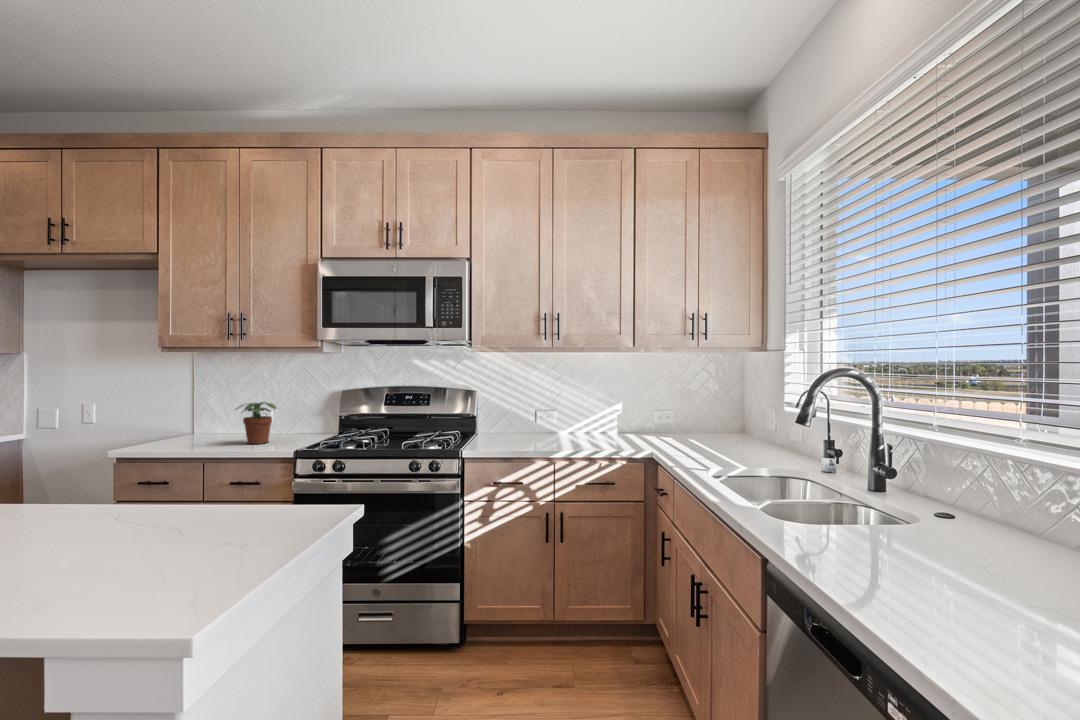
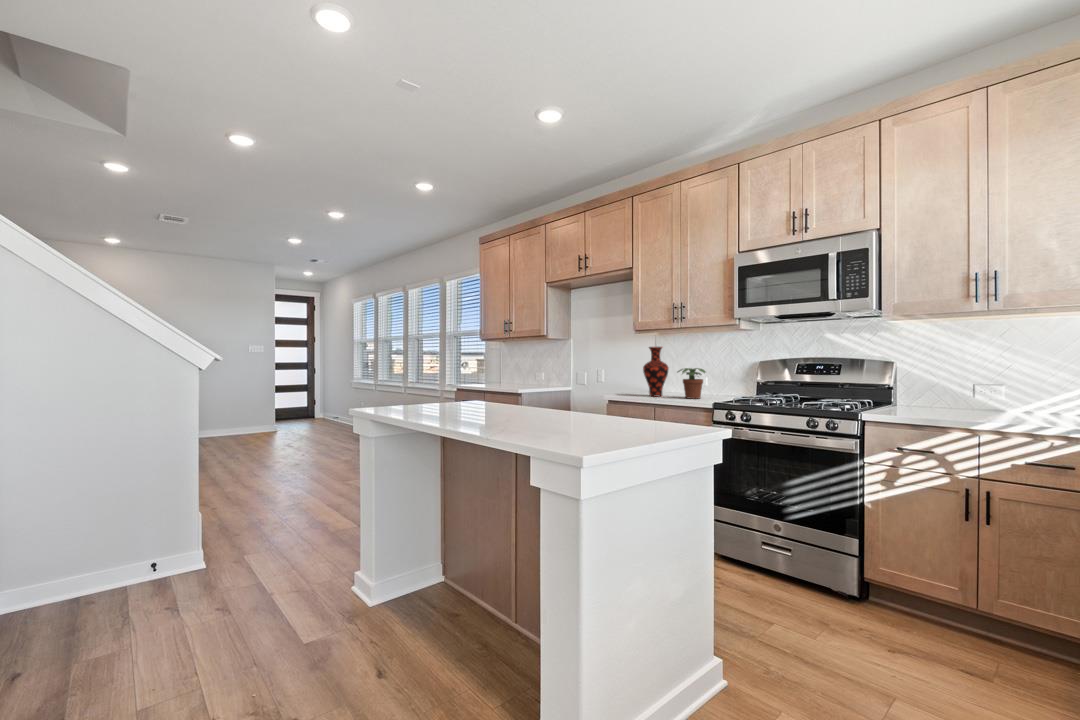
vase: none [178,373,219,444] -> present [643,347,669,396]

